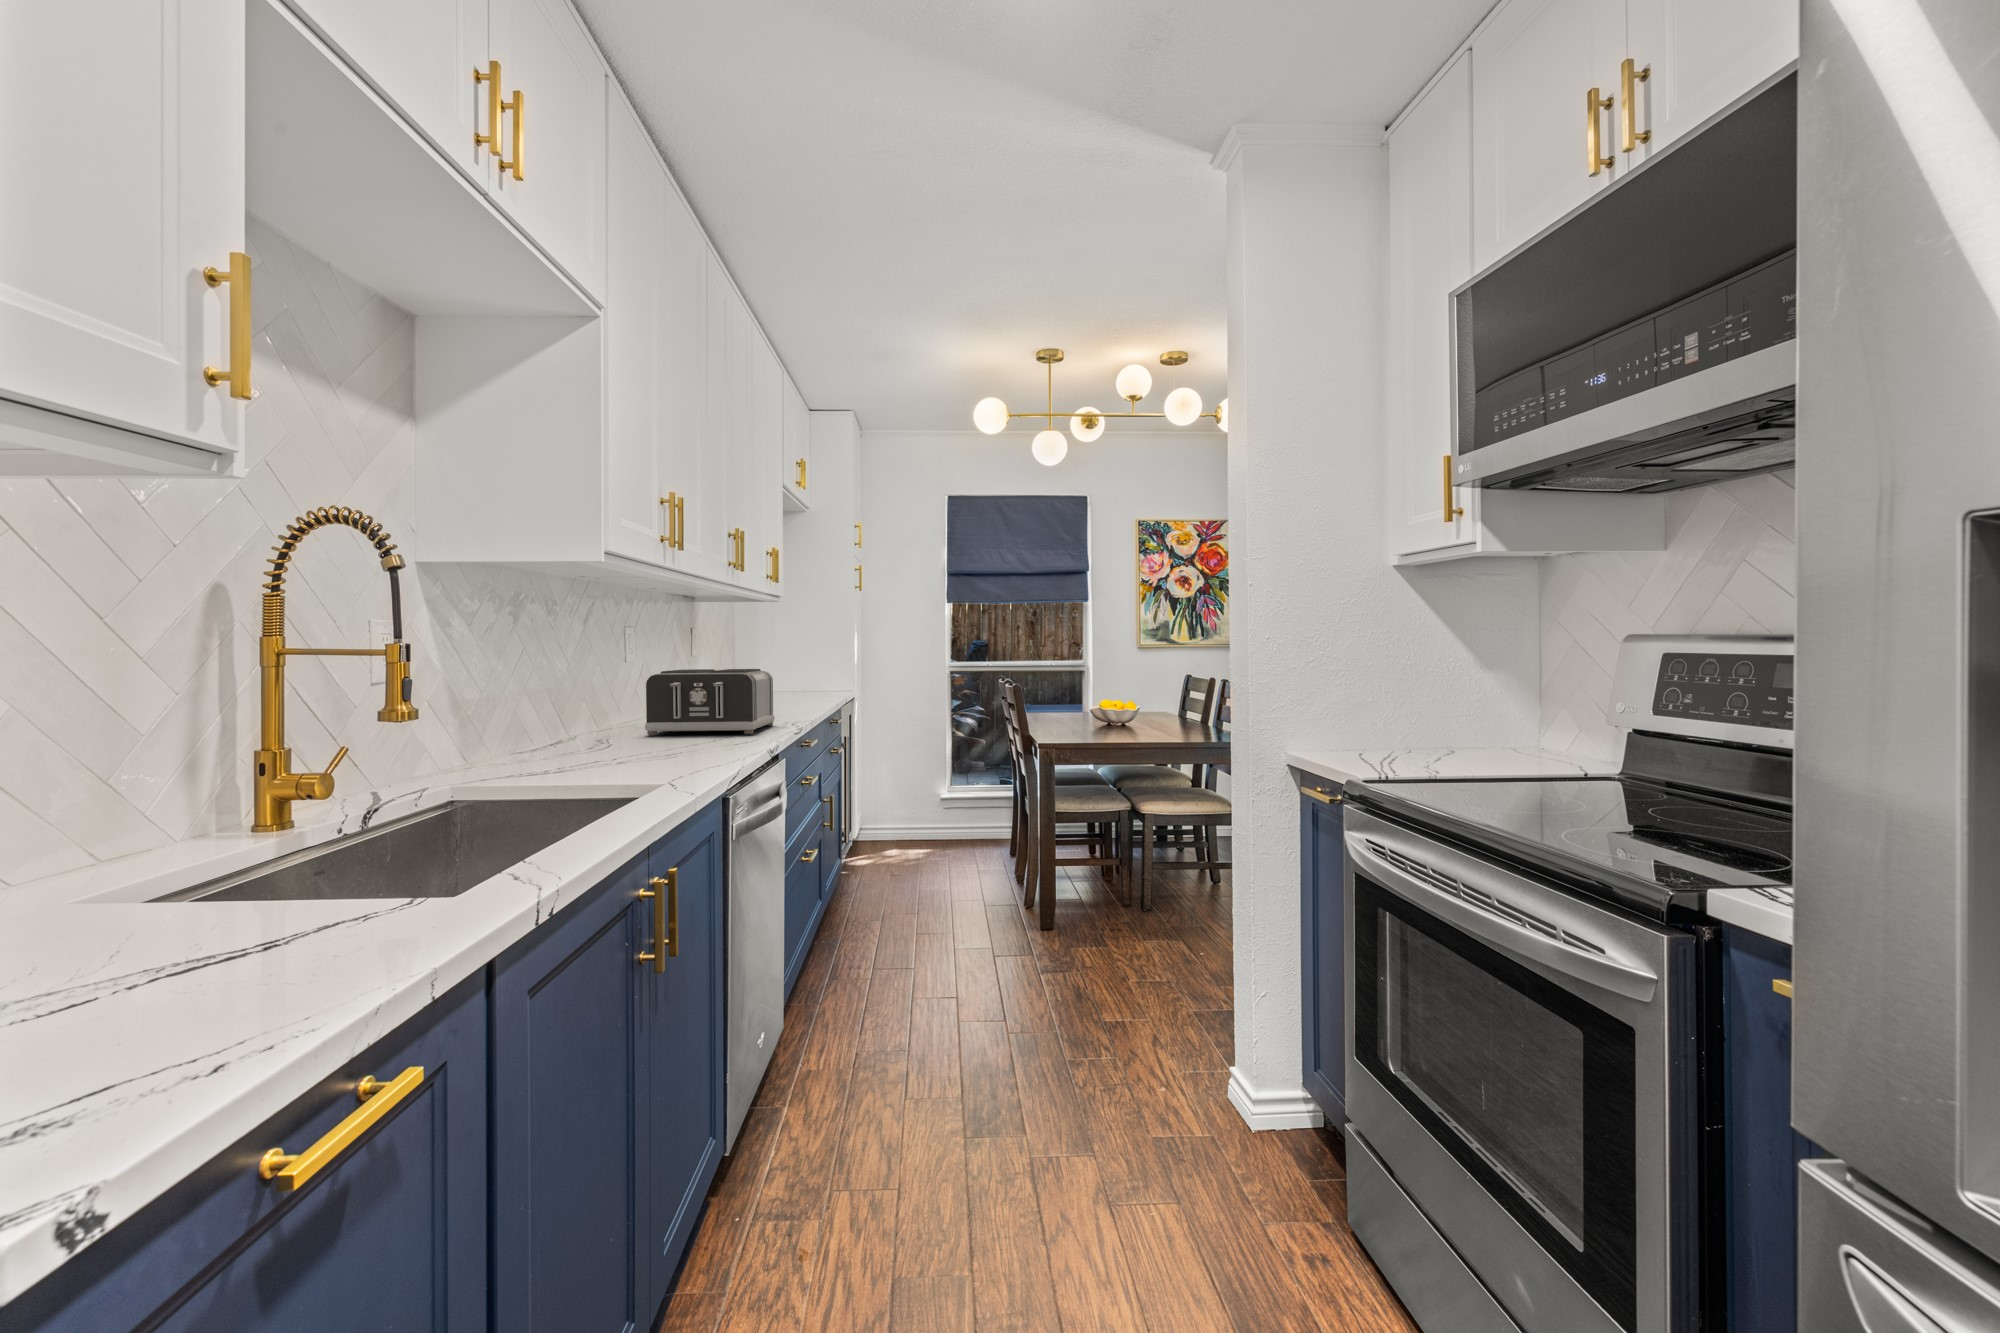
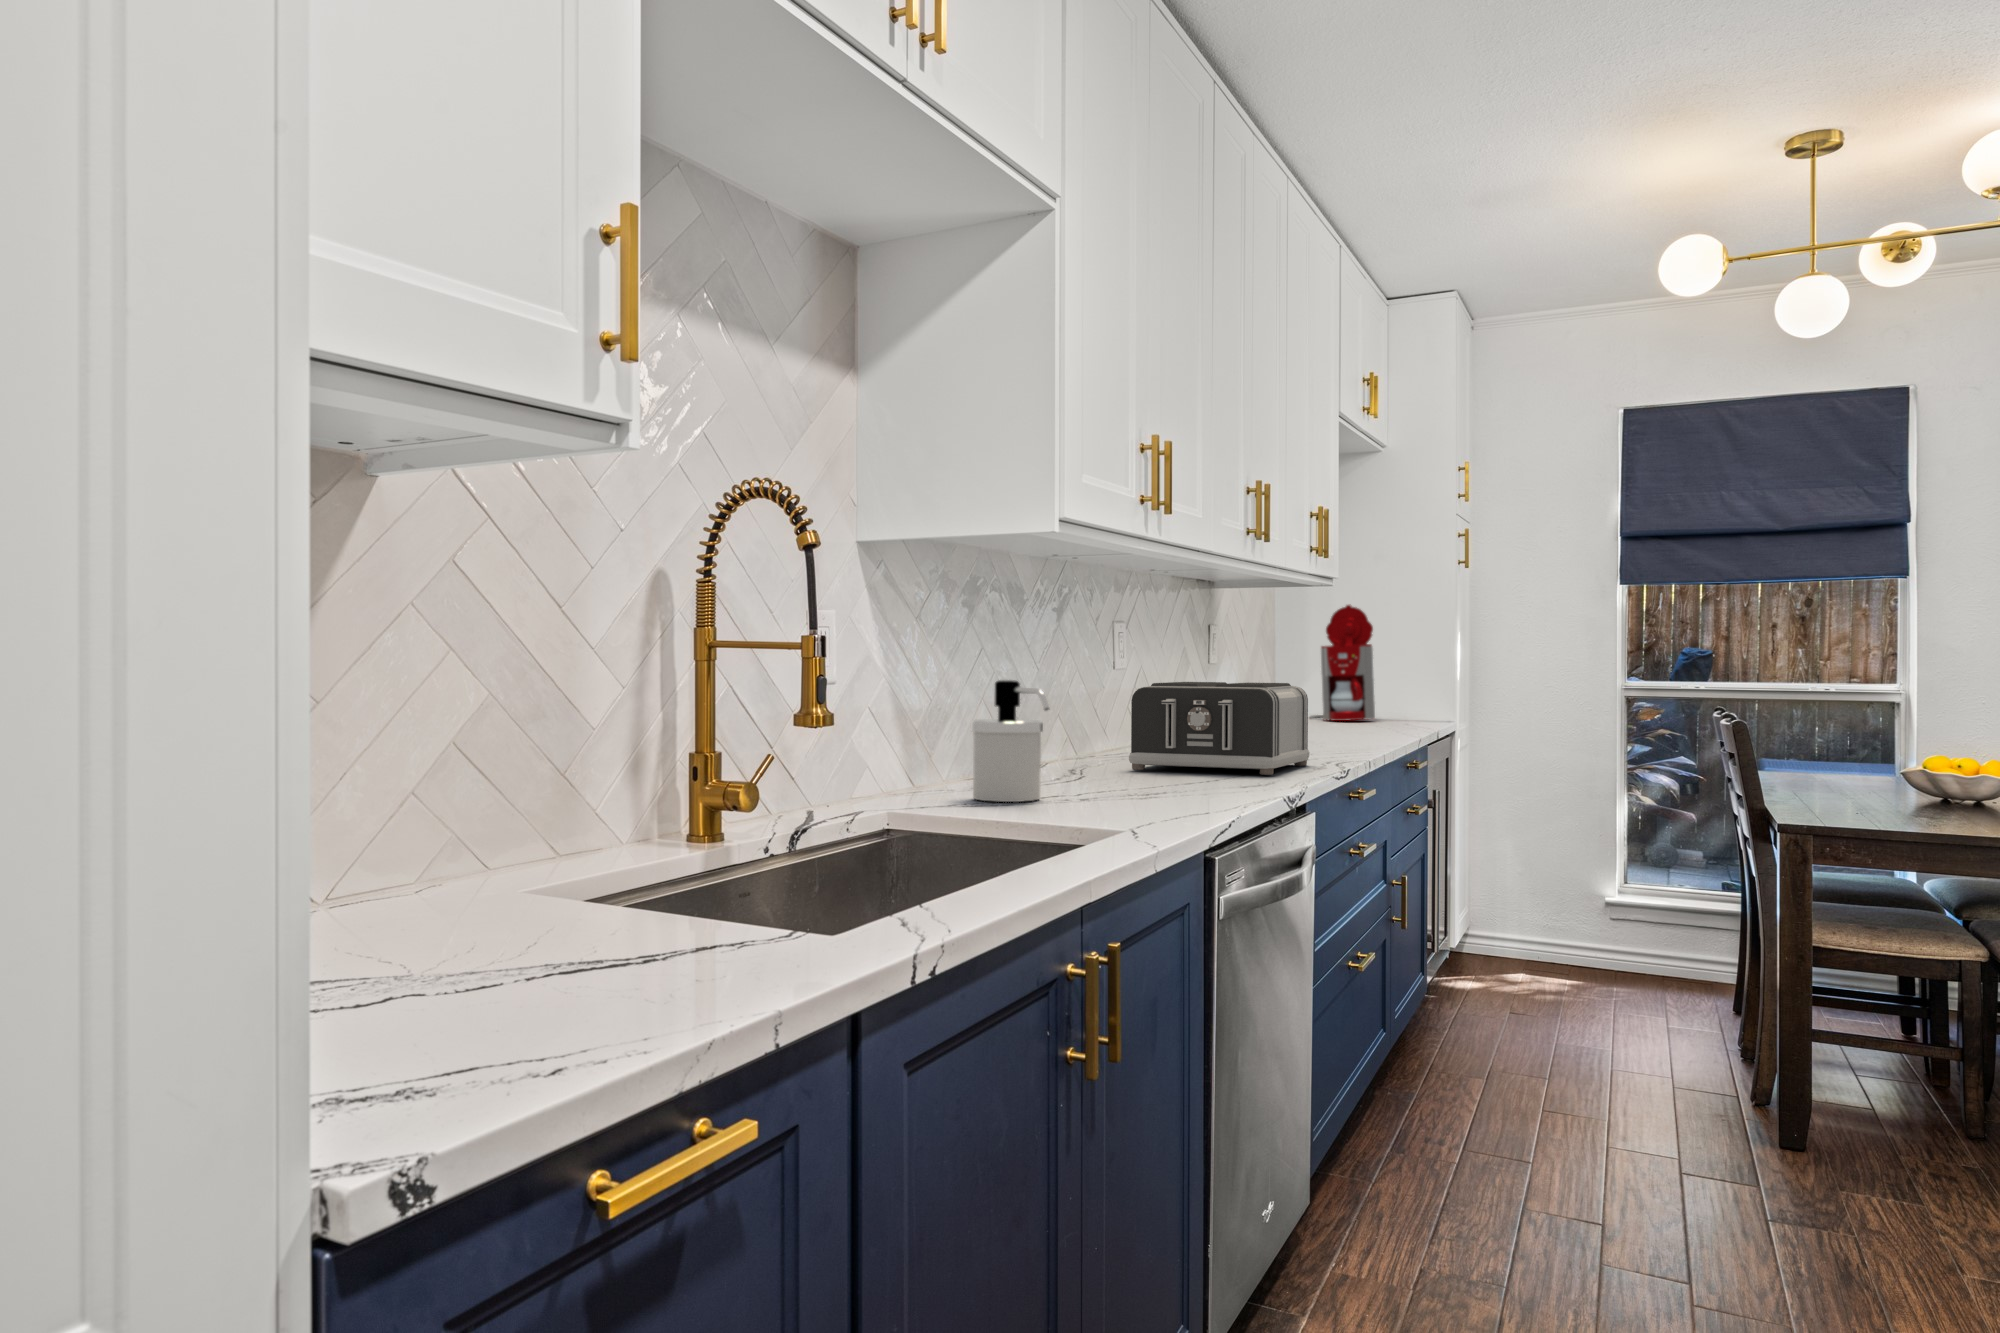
coffee maker: none [757,613,803,692] -> present [1311,605,1375,721]
soap dispenser: none [526,673,594,767] -> present [971,680,1049,802]

